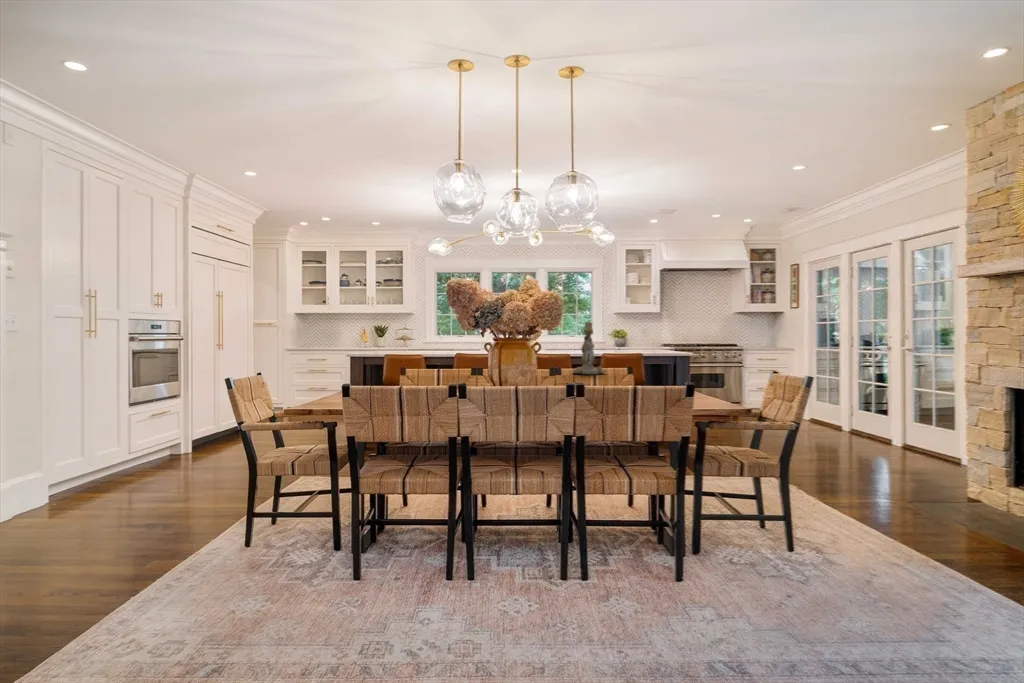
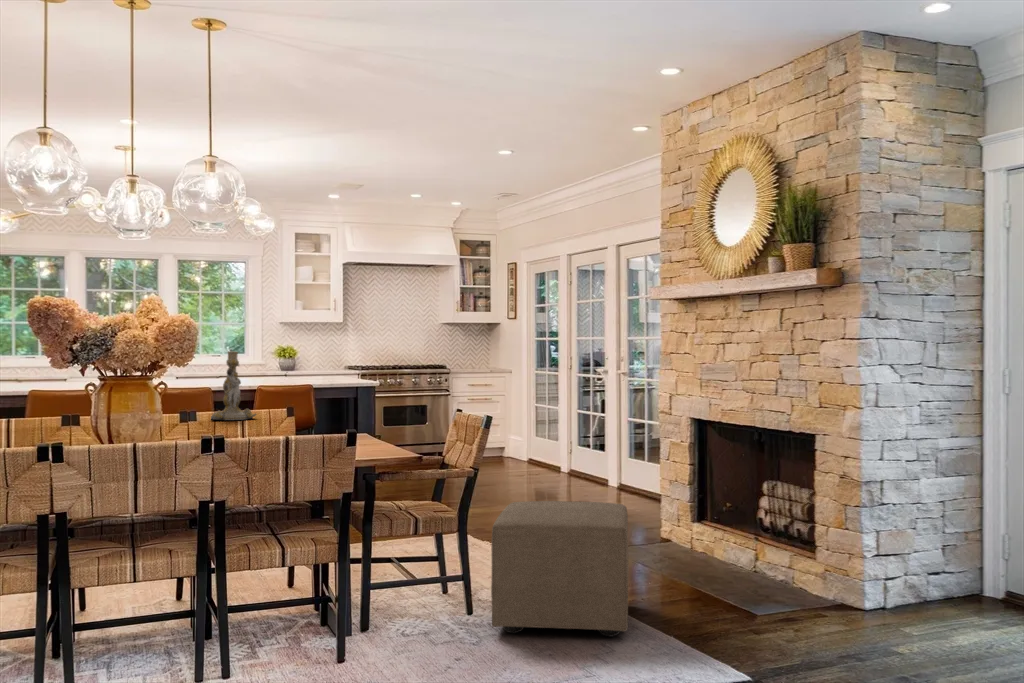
ottoman: none [818,455,974,598] -> present [491,501,629,637]

